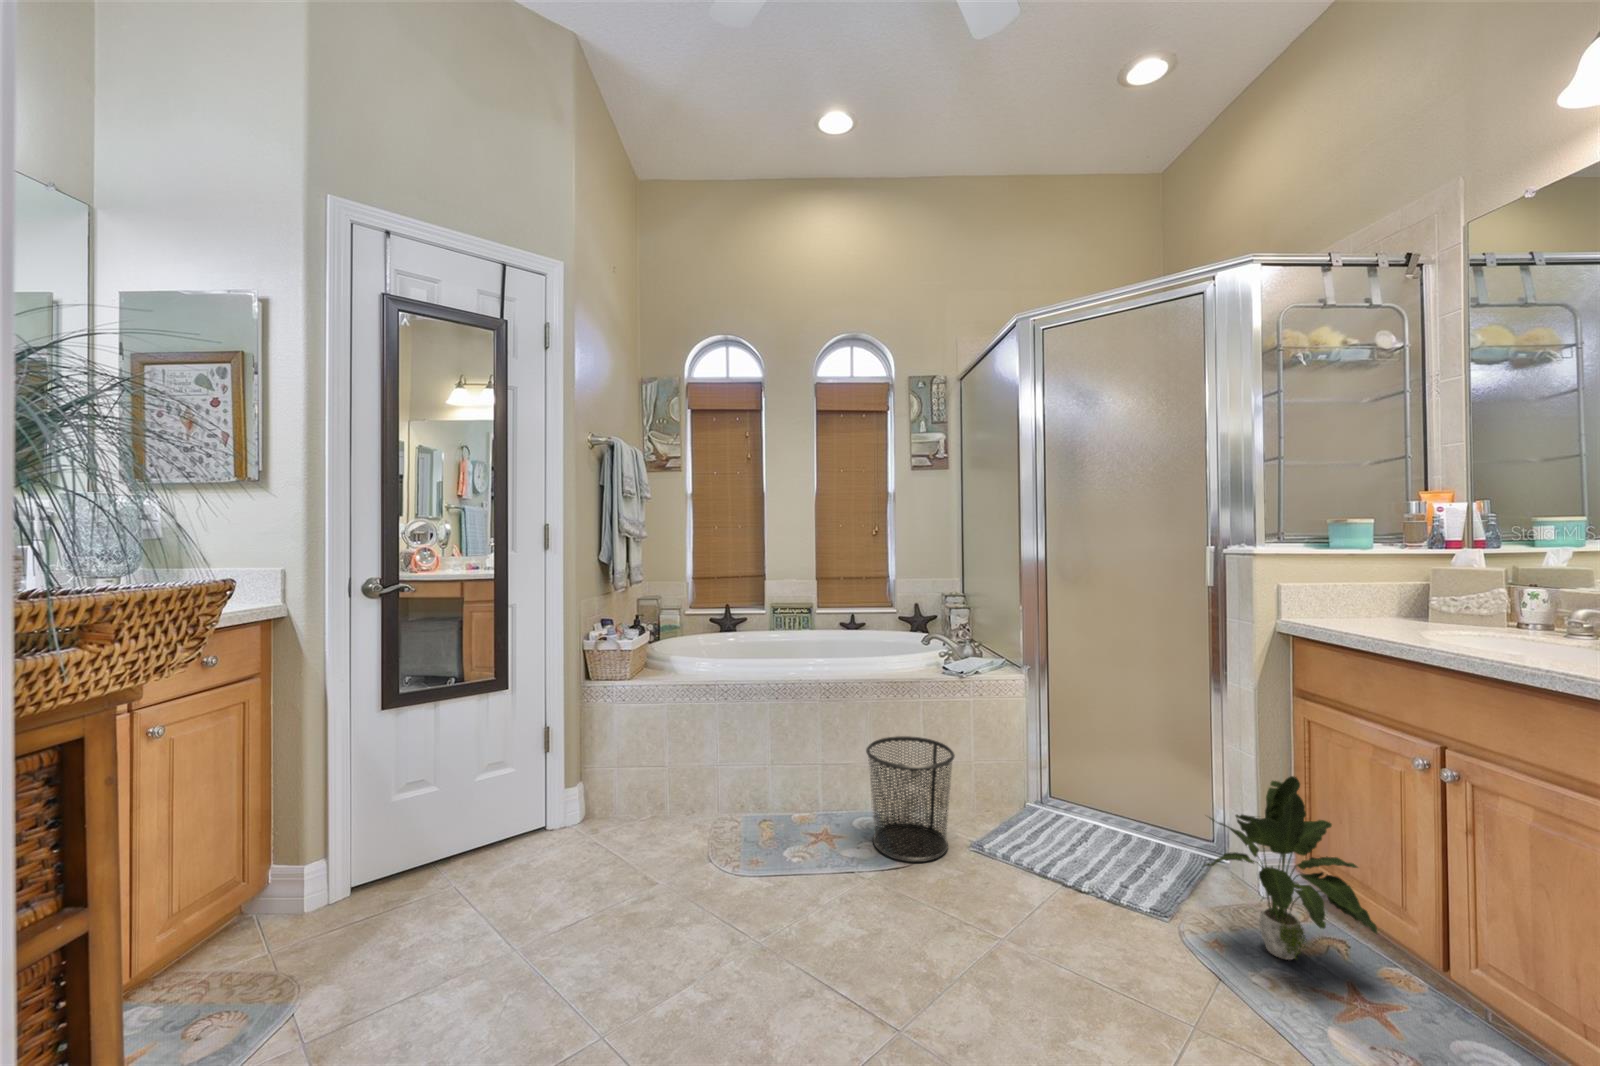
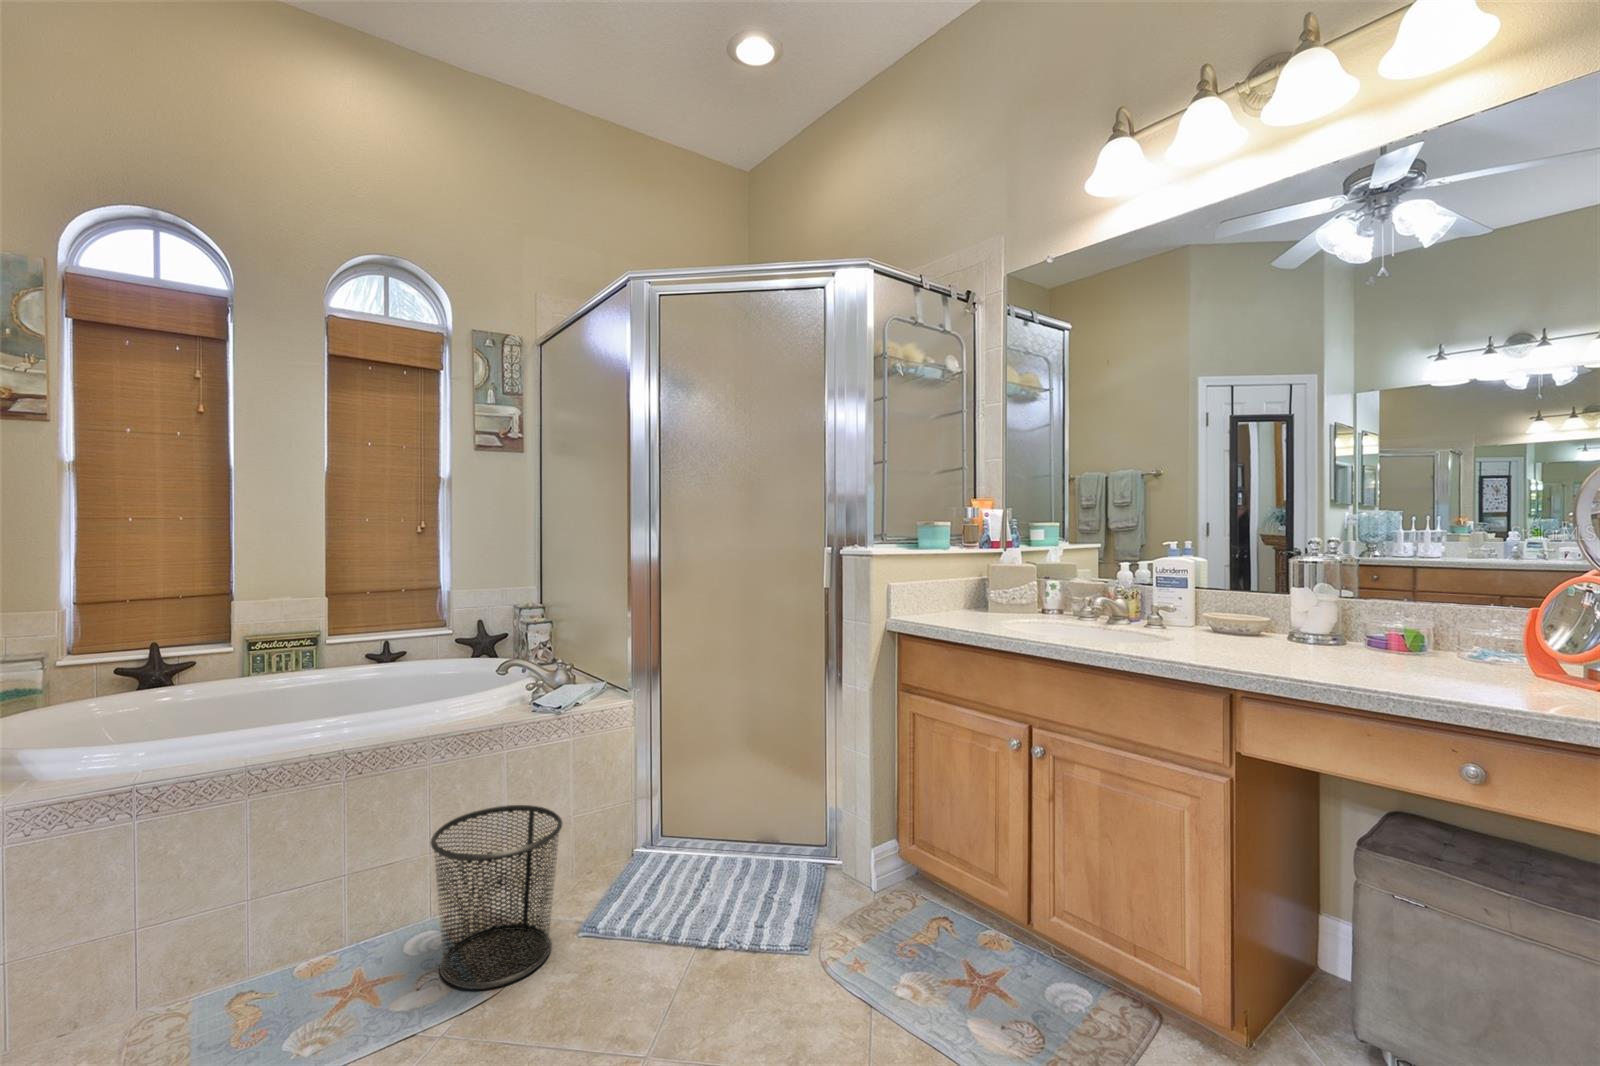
potted plant: present [1204,776,1377,960] -> none [837,770,970,951]

